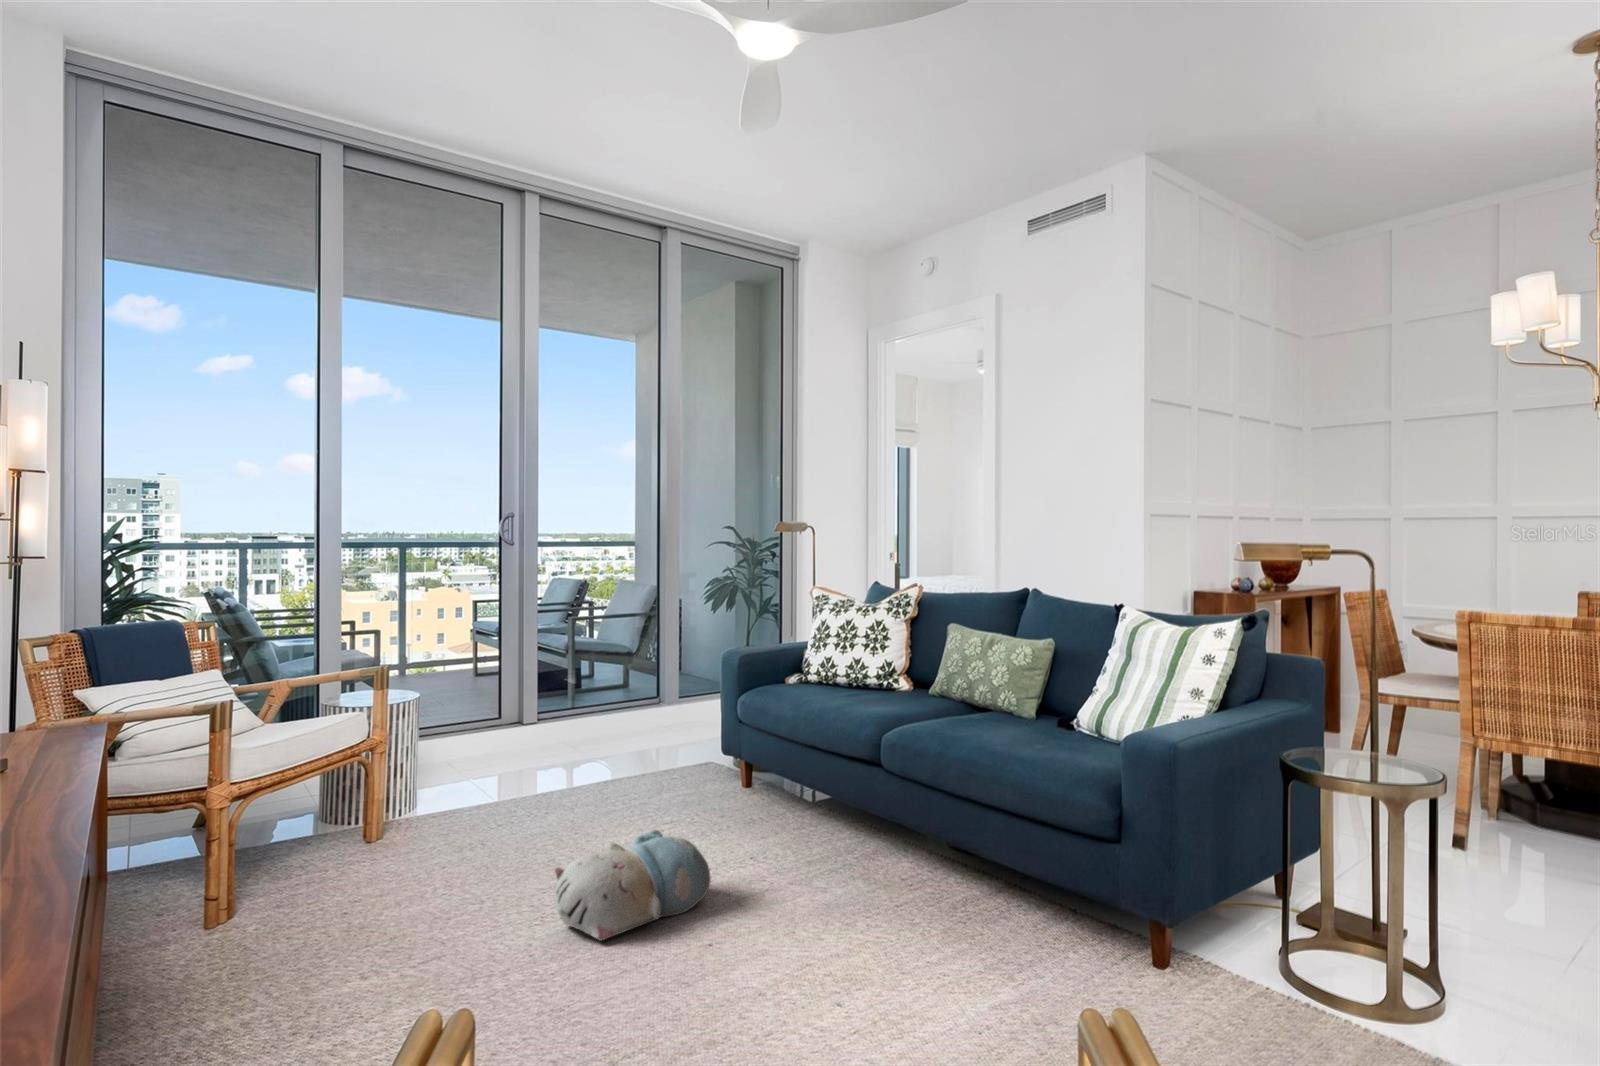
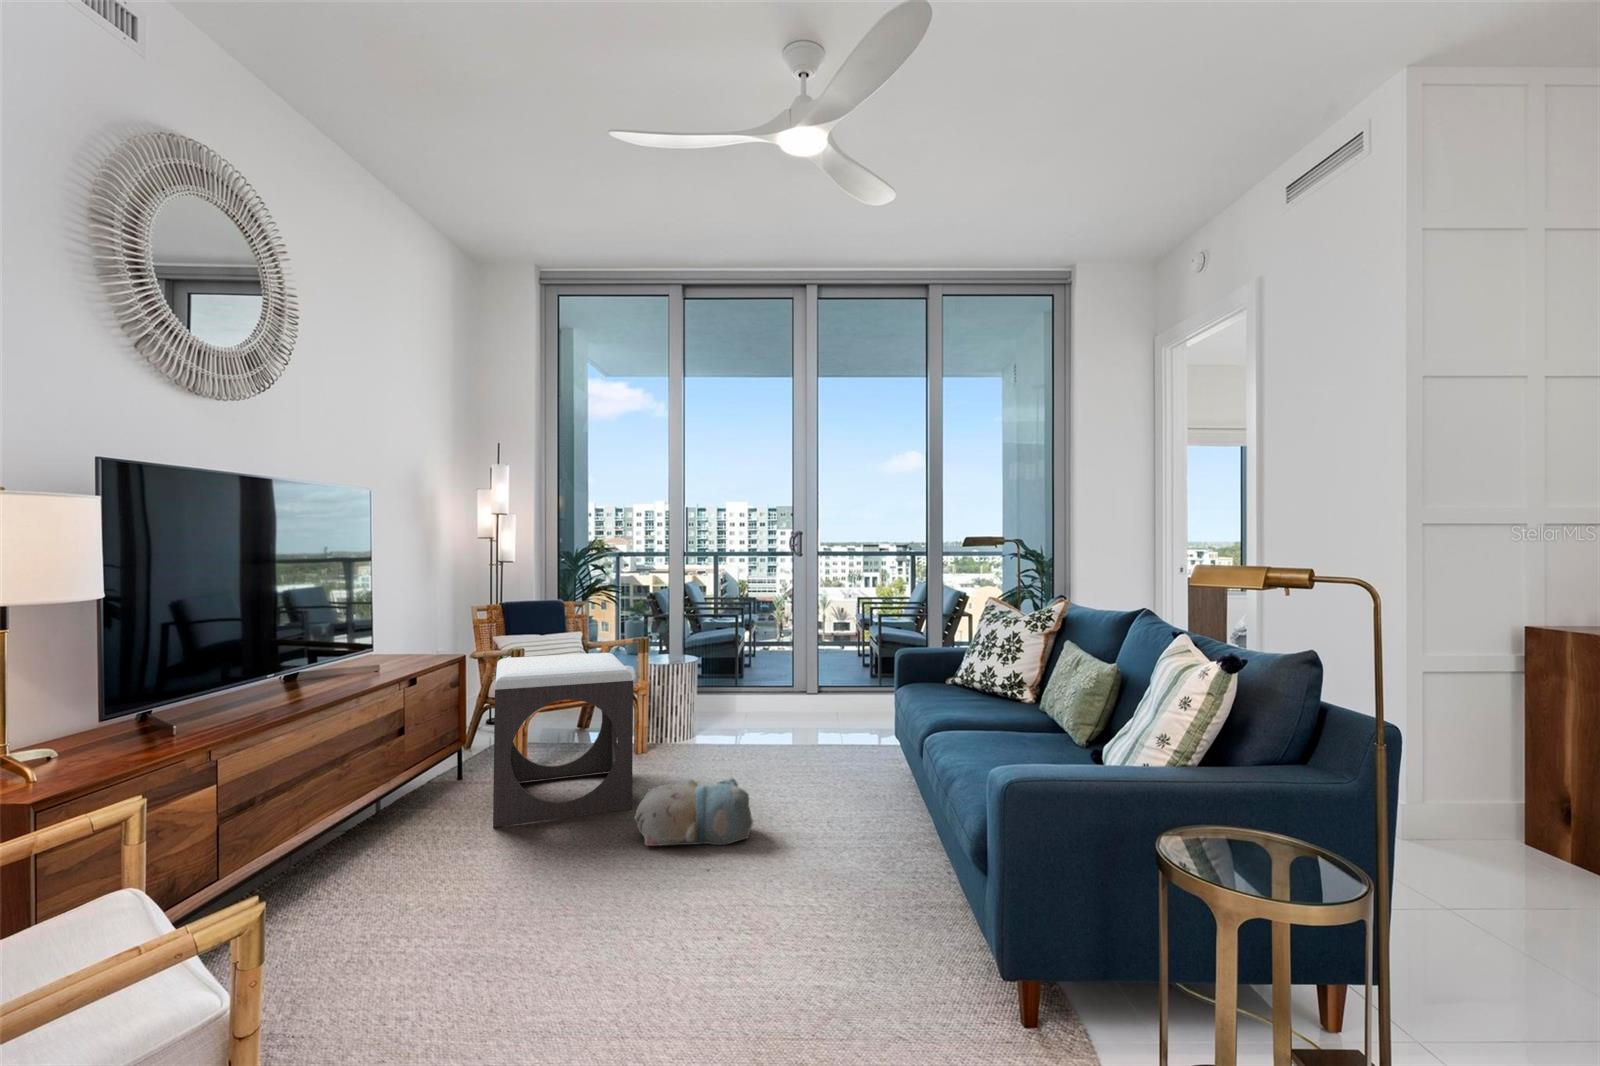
footstool: none [195,693,495,992] -> present [493,653,633,827]

